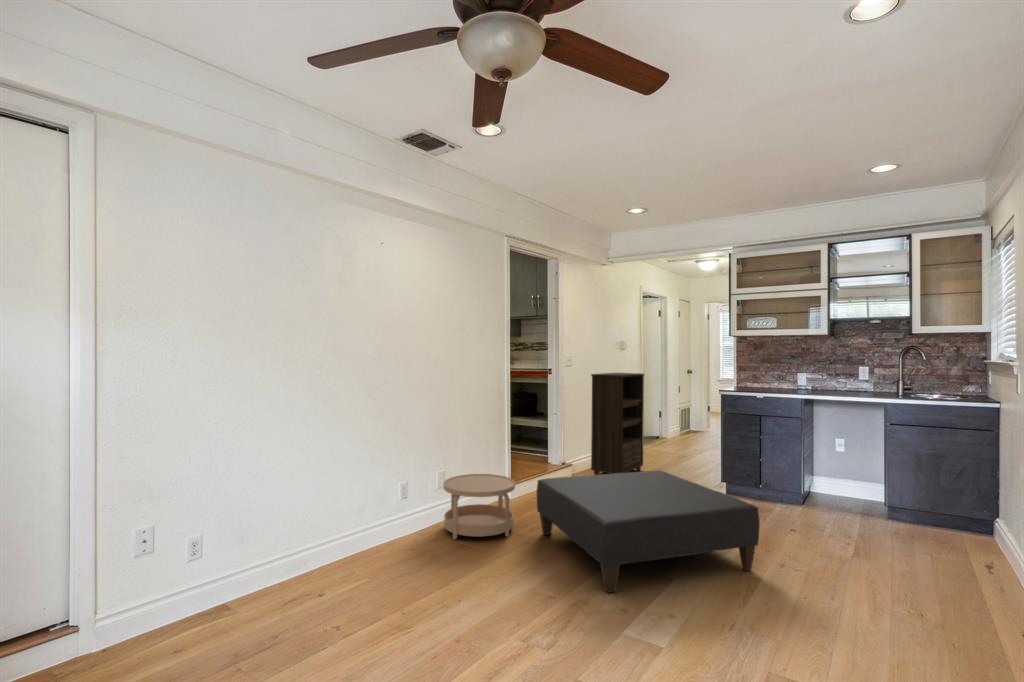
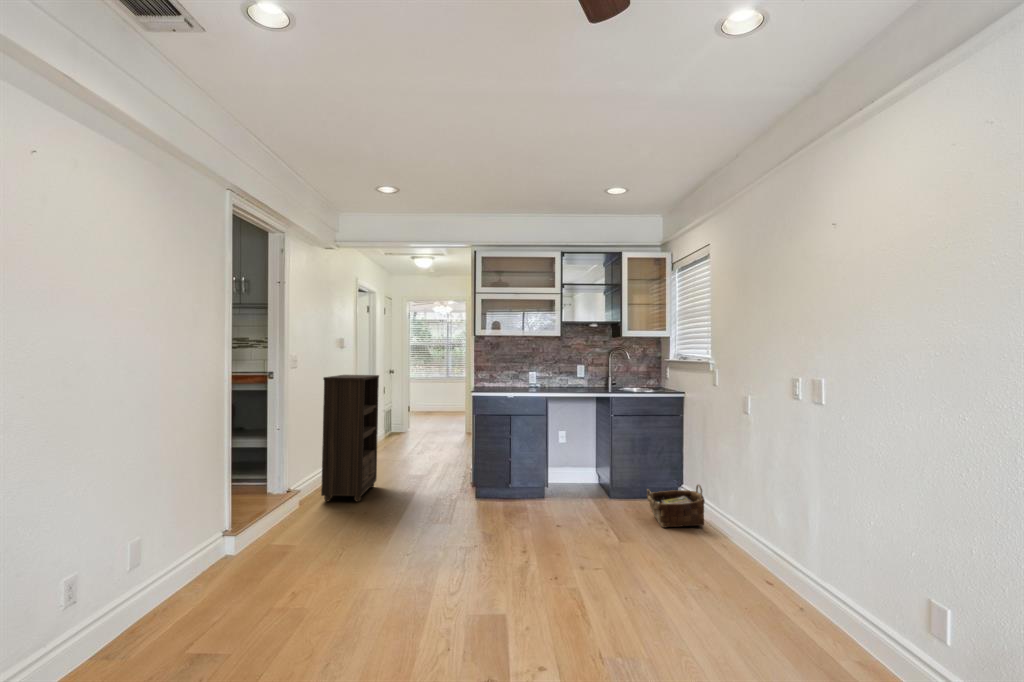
ottoman: present [537,470,760,592] -> none [304,485,567,651]
side table: present [443,474,515,539] -> none [148,526,271,642]
woven basket: none [914,511,1001,568] -> present [647,484,705,527]

